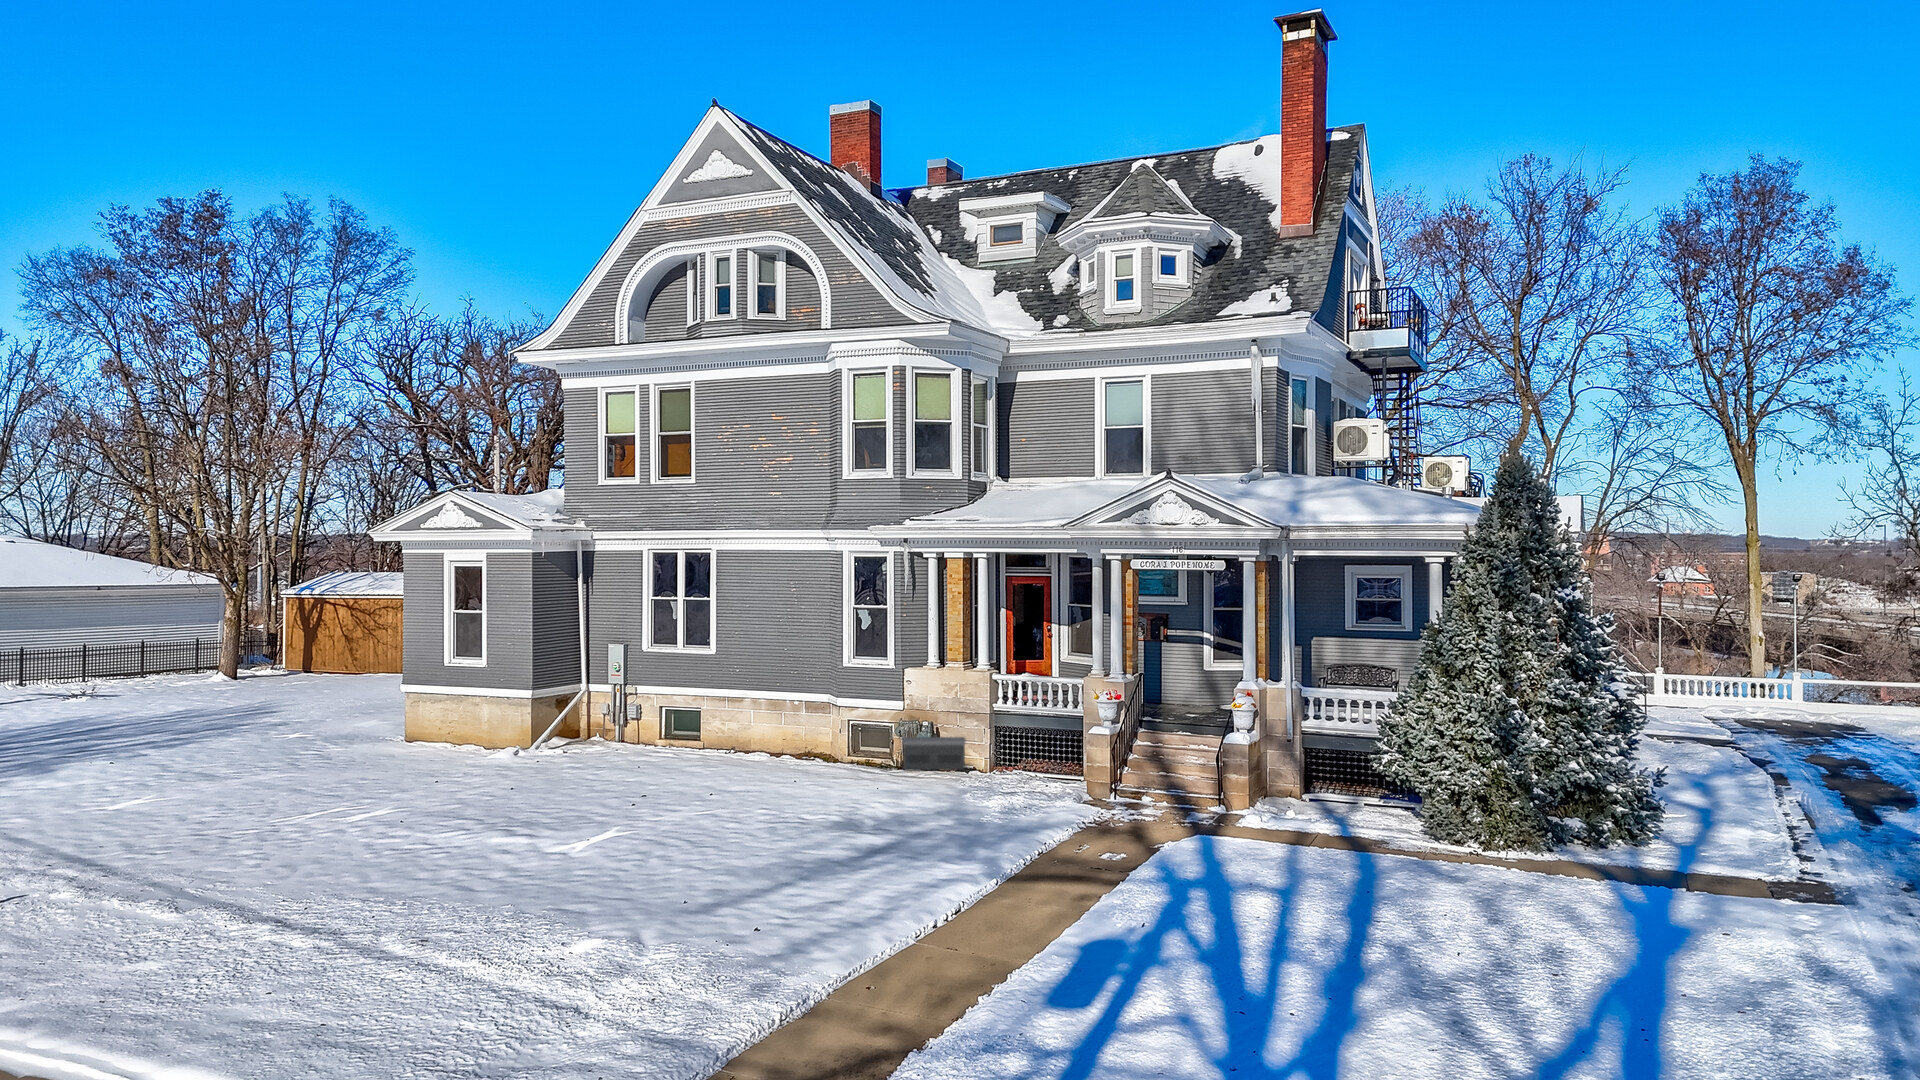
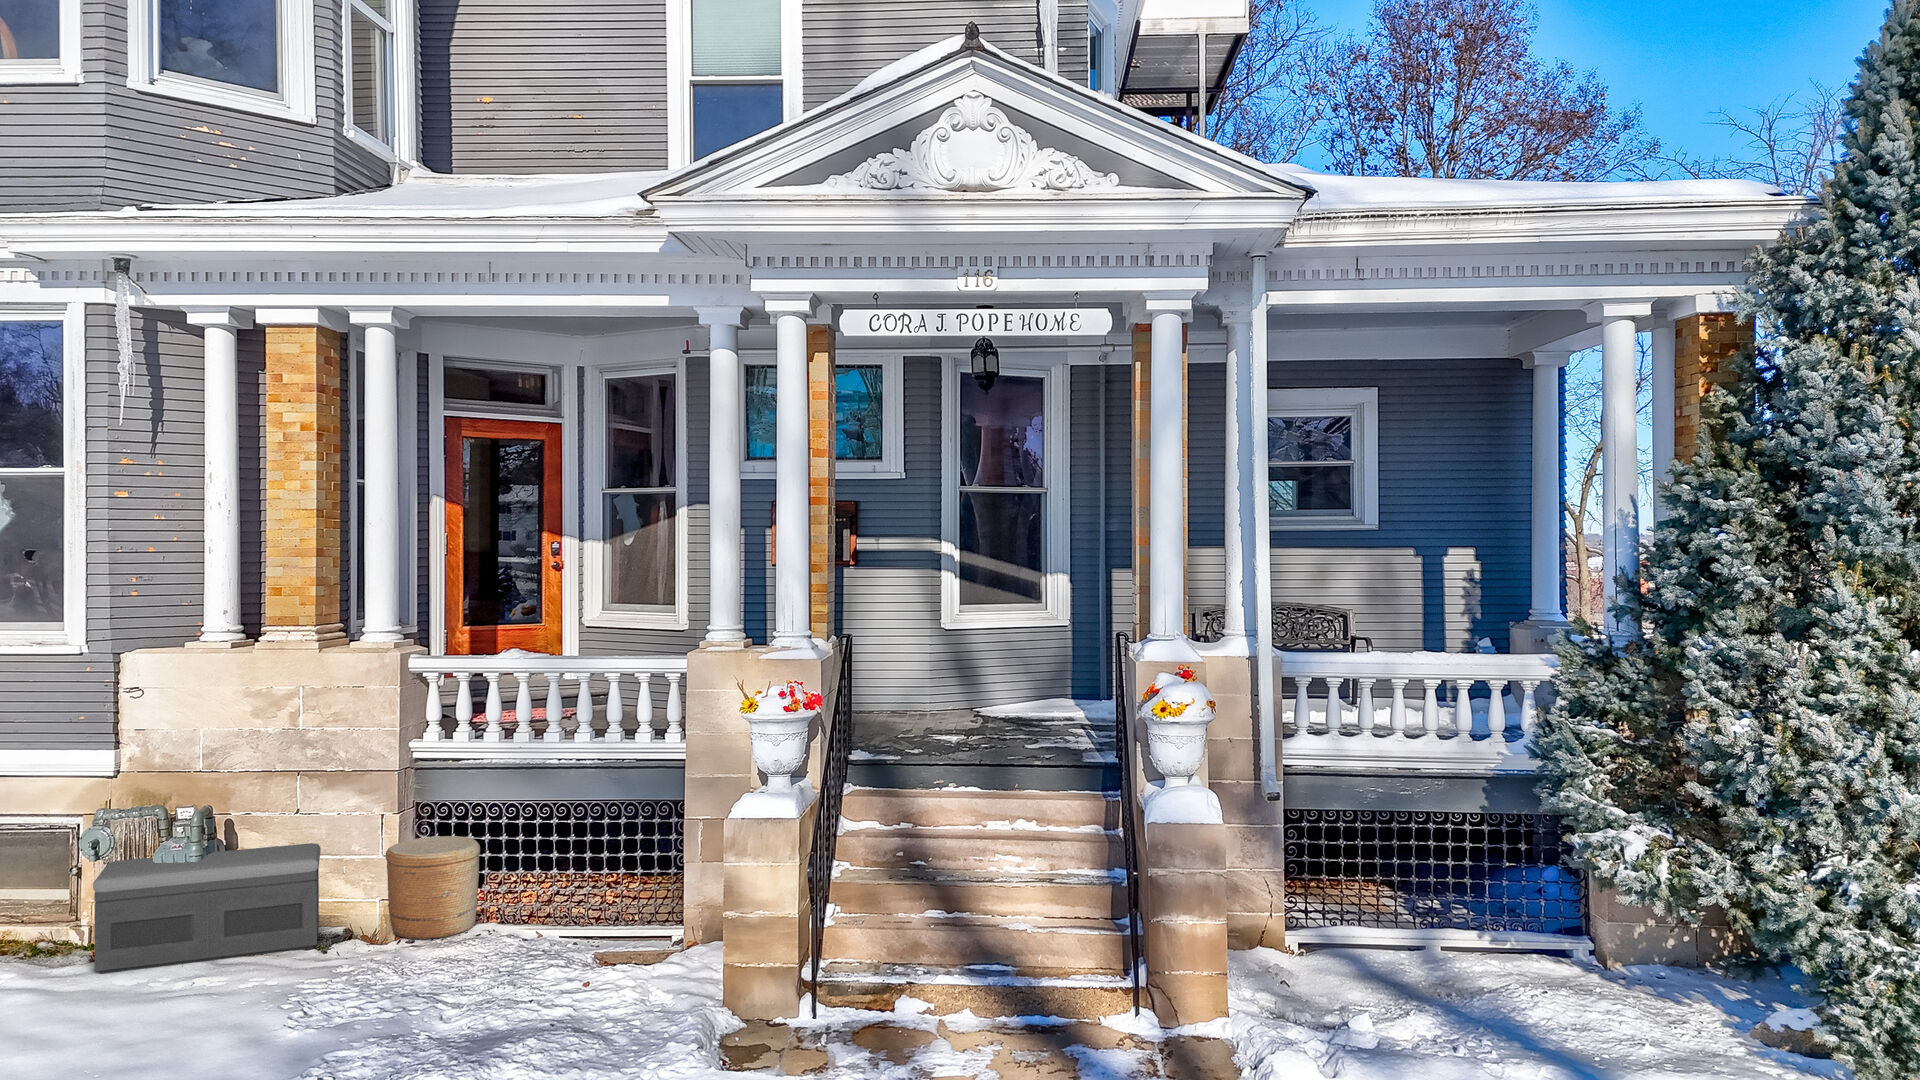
woven basket: none [986,738,1016,771] -> present [385,836,480,940]

